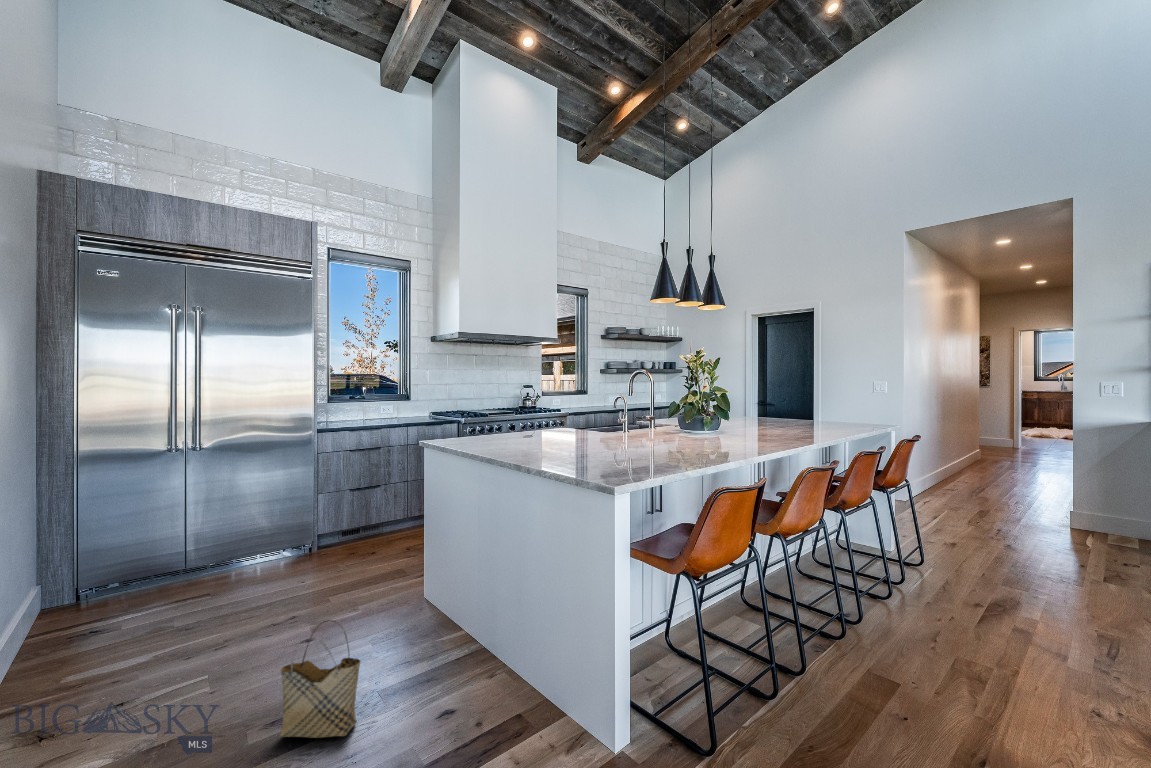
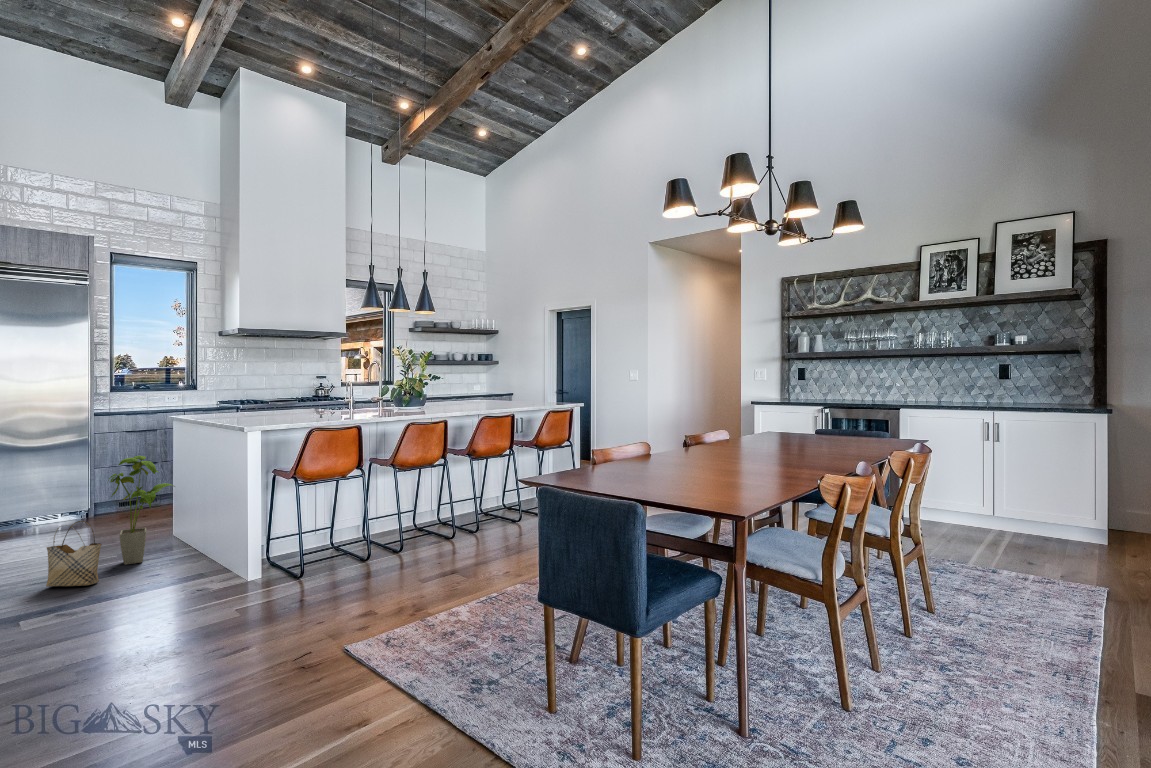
house plant: none [355,505,440,668] -> present [109,456,175,565]

